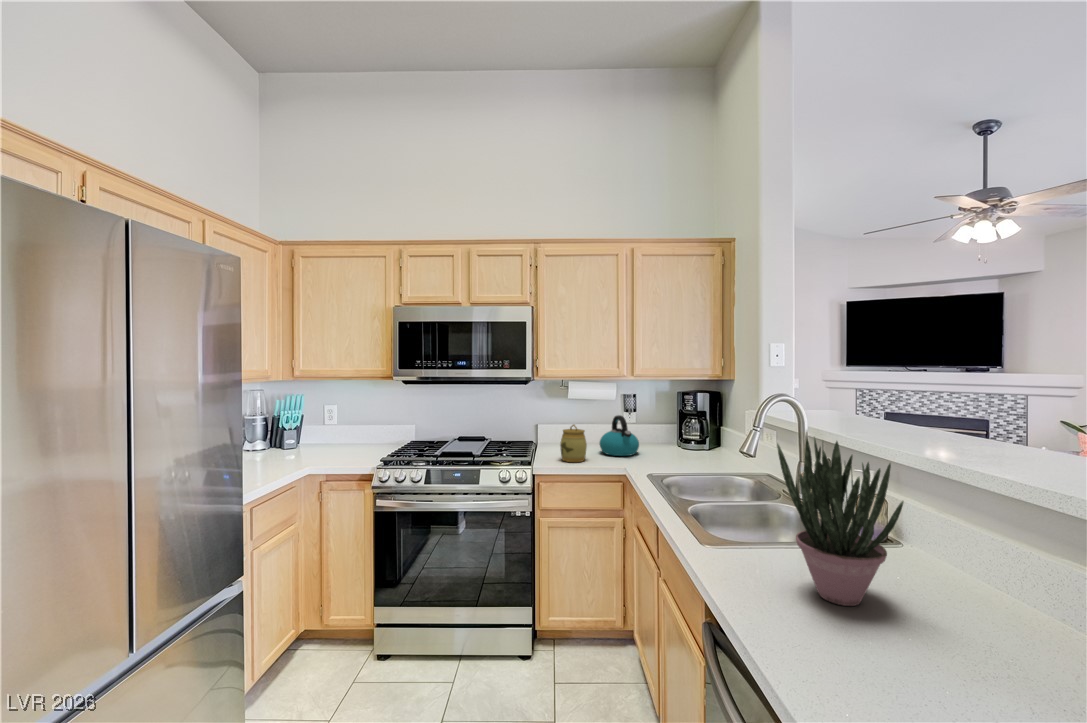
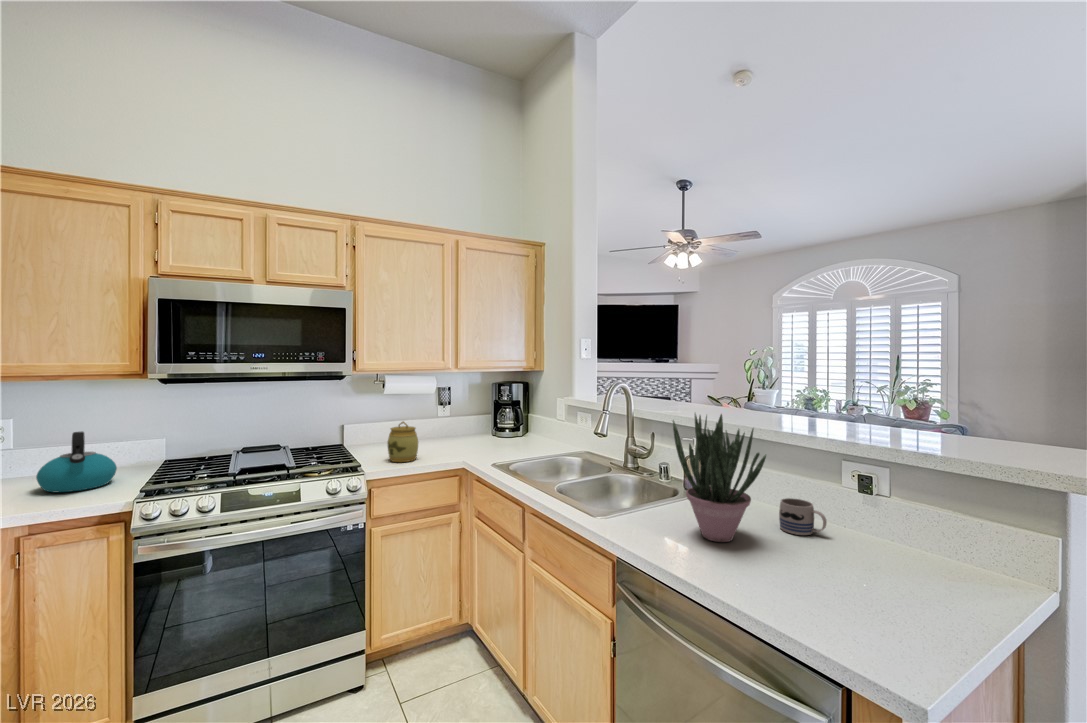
kettle: present [600,415,639,456] -> present [36,432,117,492]
mug: none [952,569,1028,629] -> present [779,498,827,535]

